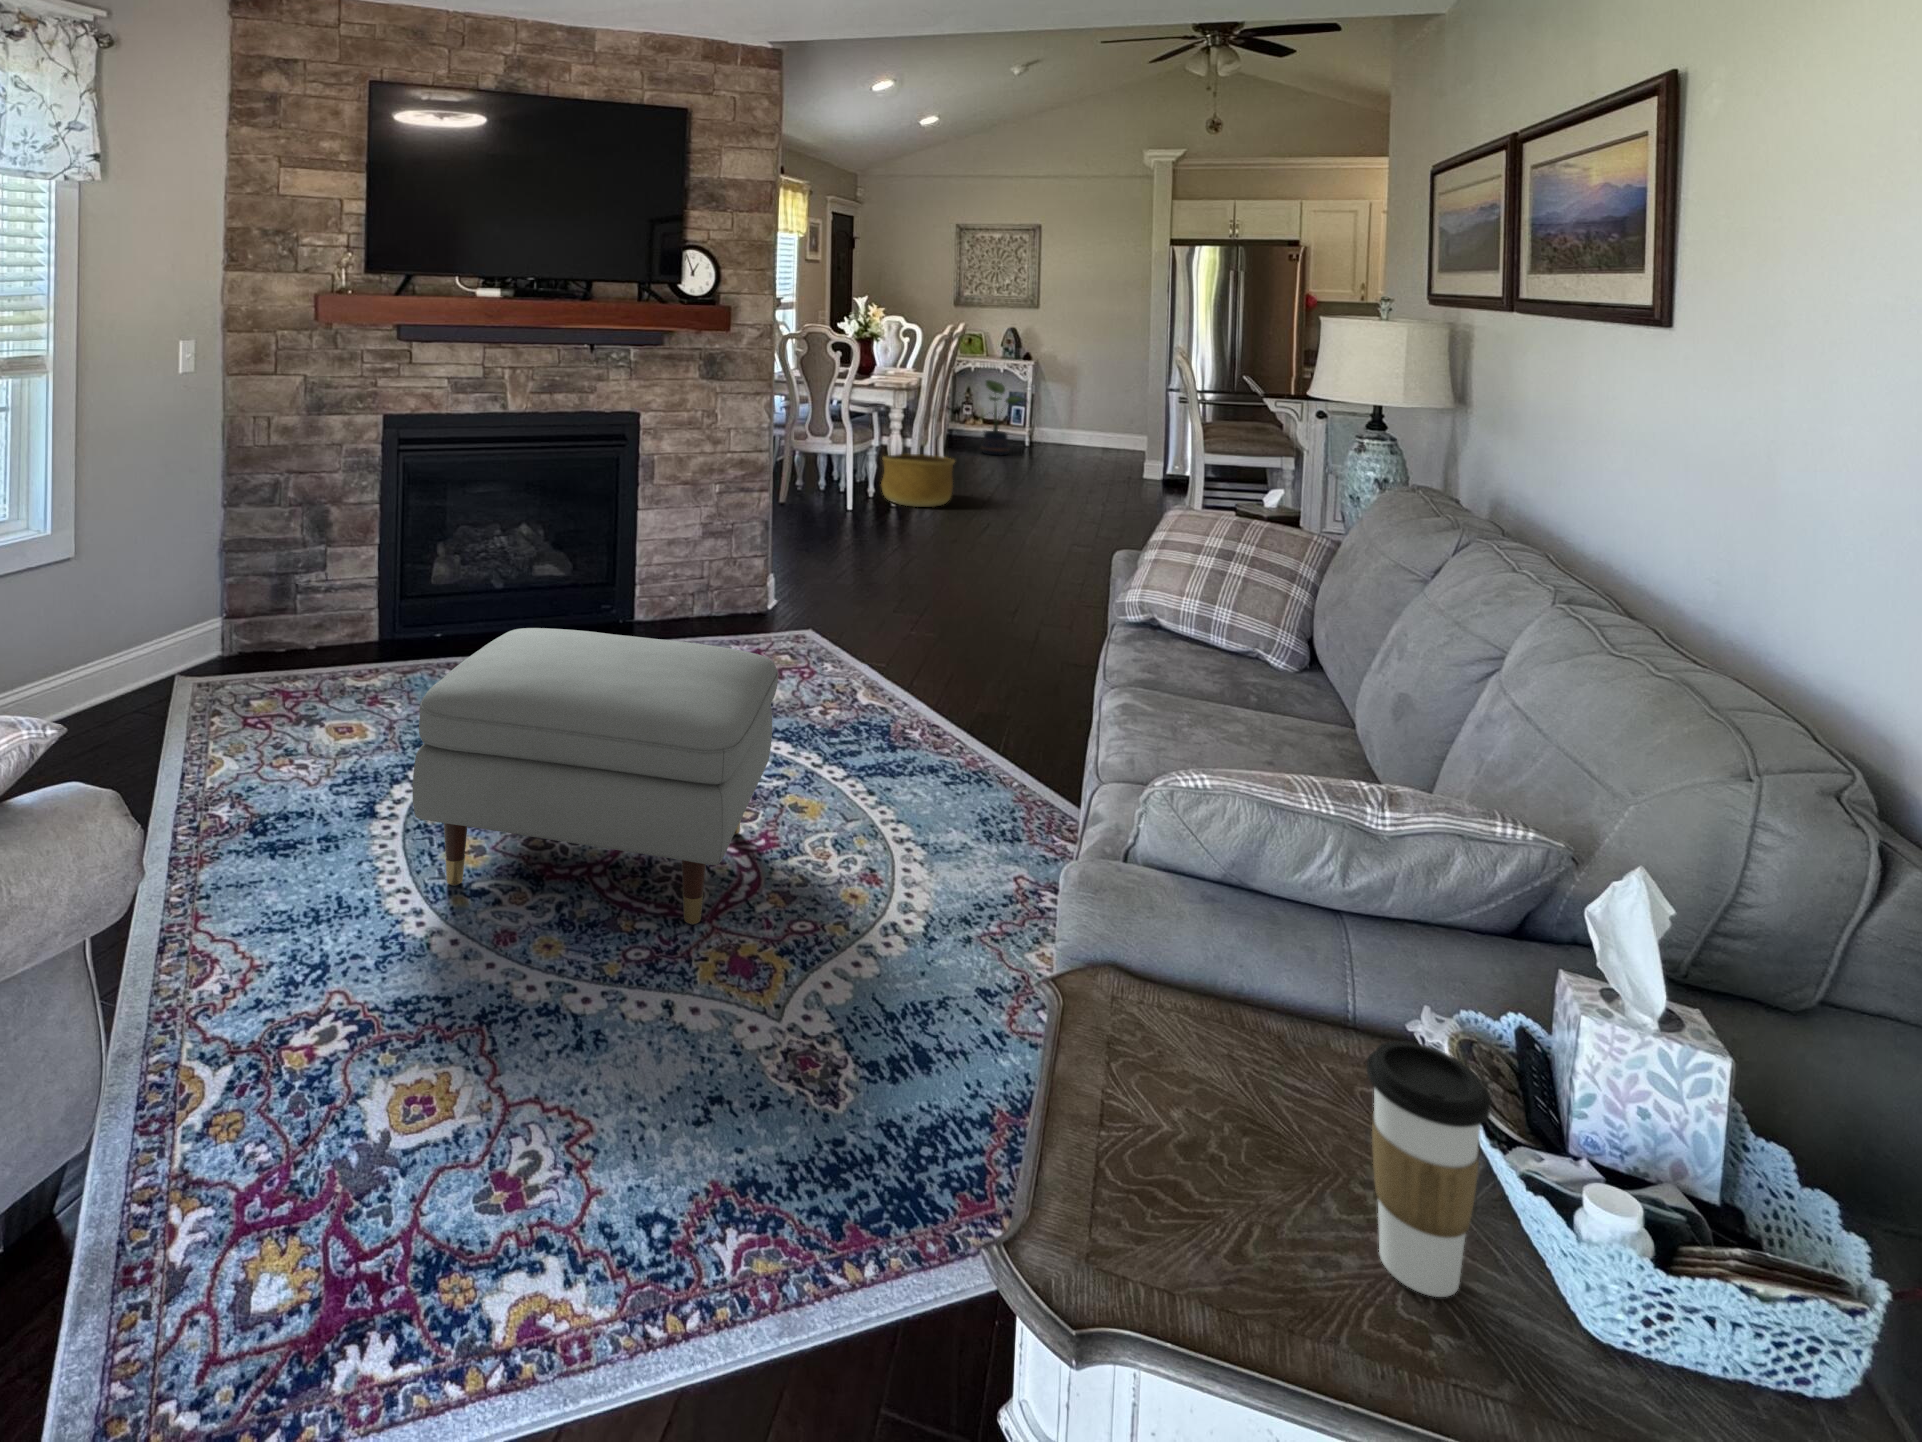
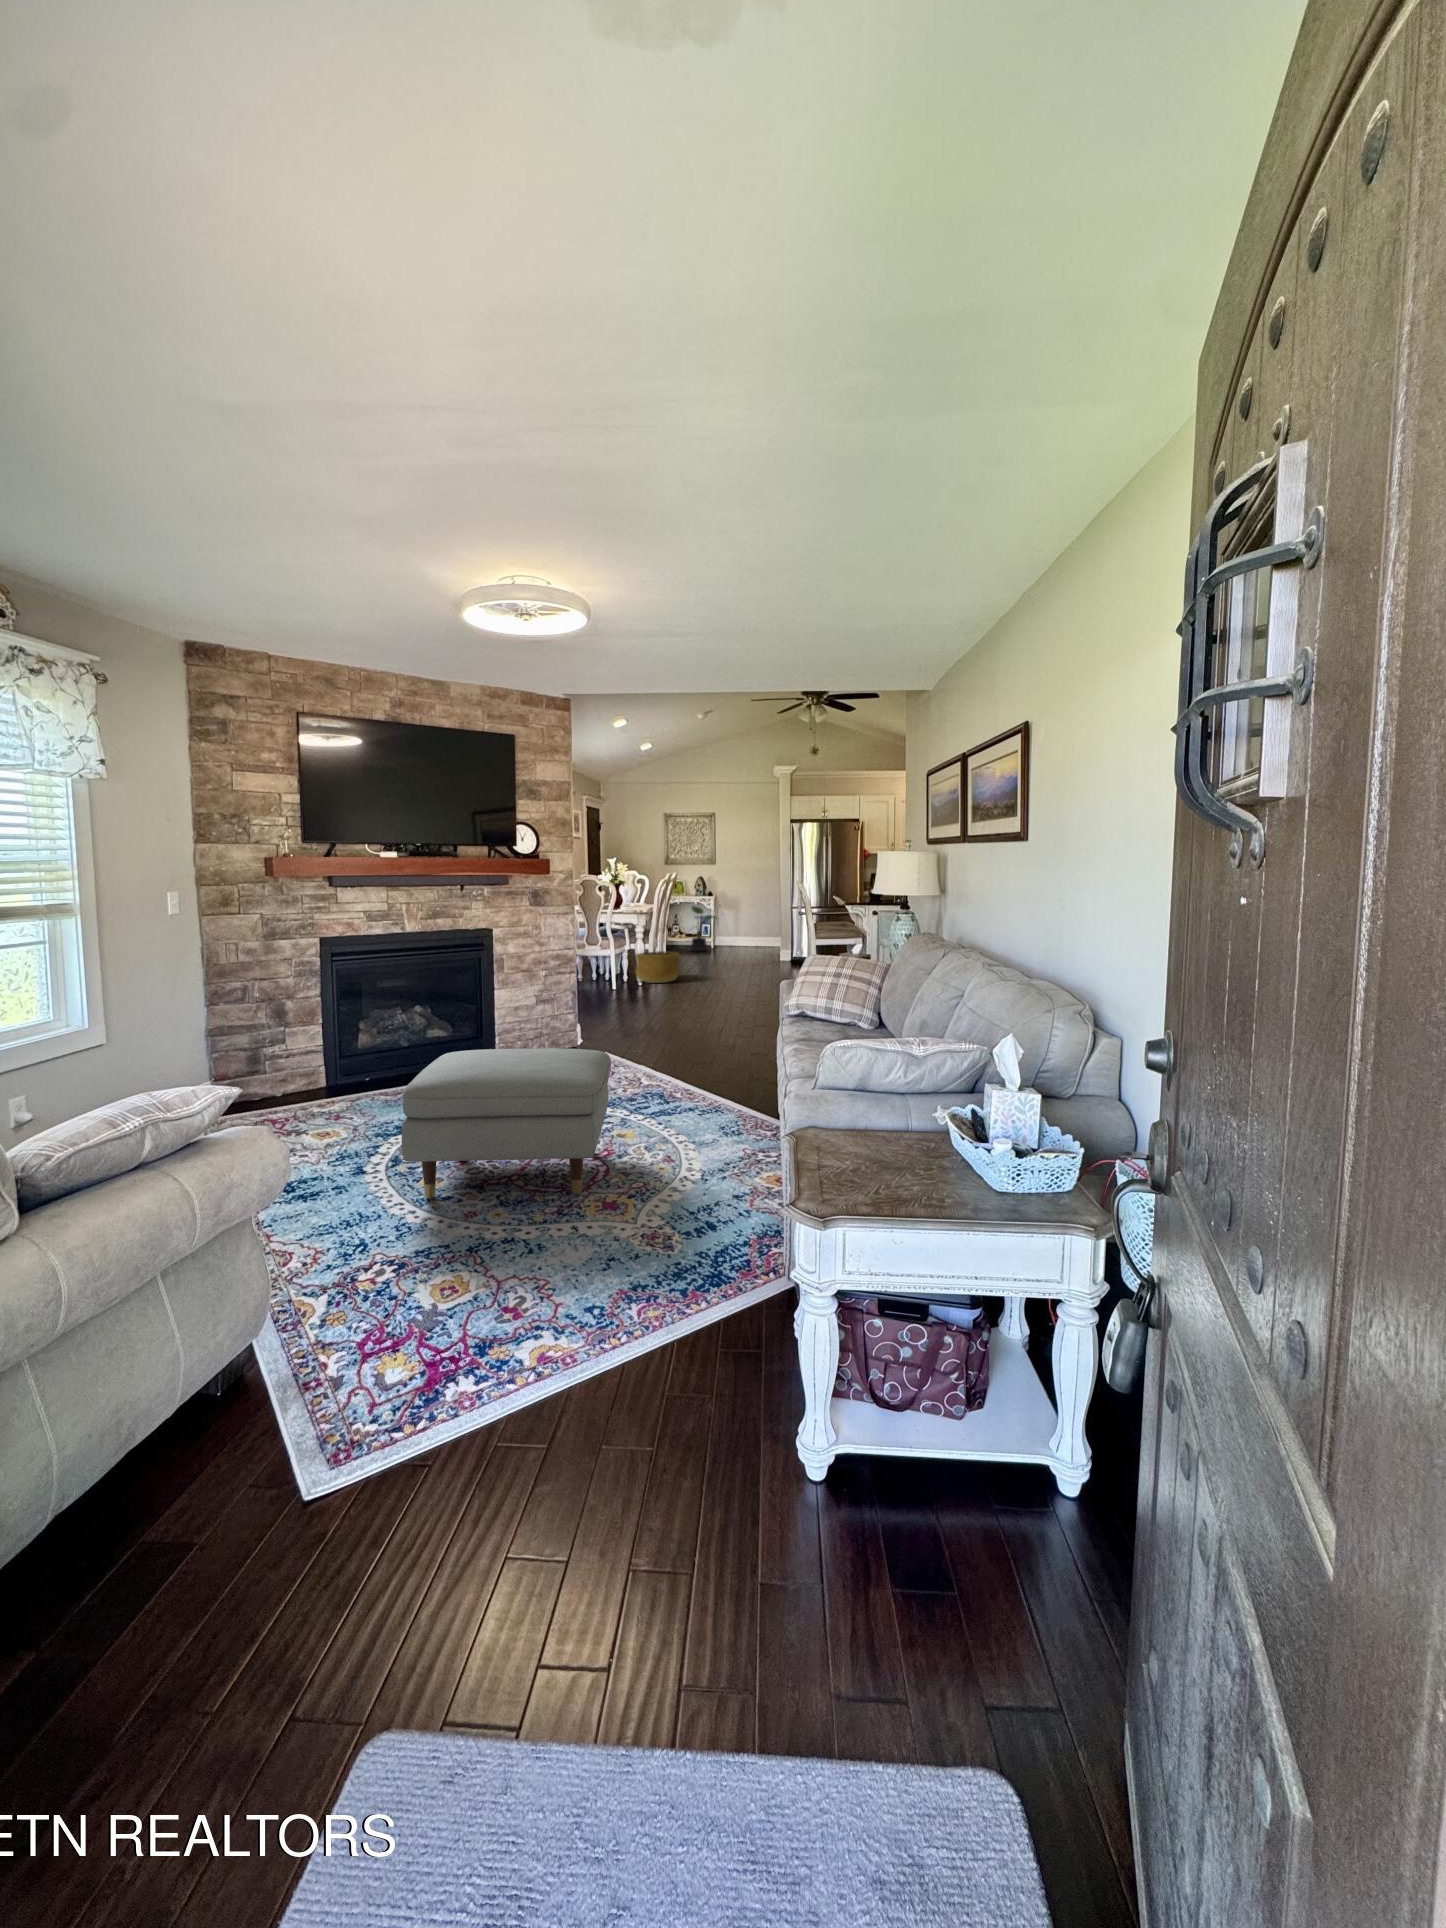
coffee cup: present [1367,1041,1490,1297] -> none [912,1105,953,1190]

